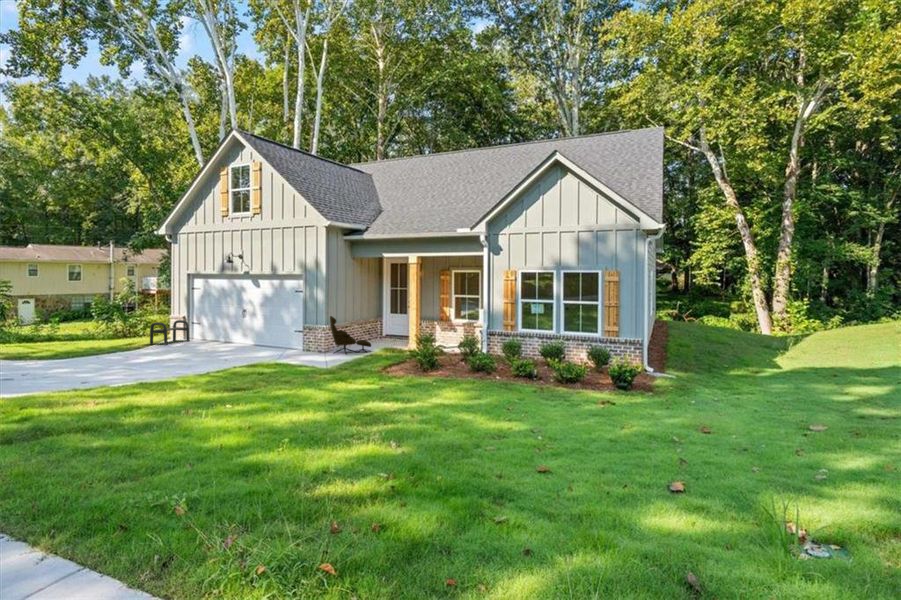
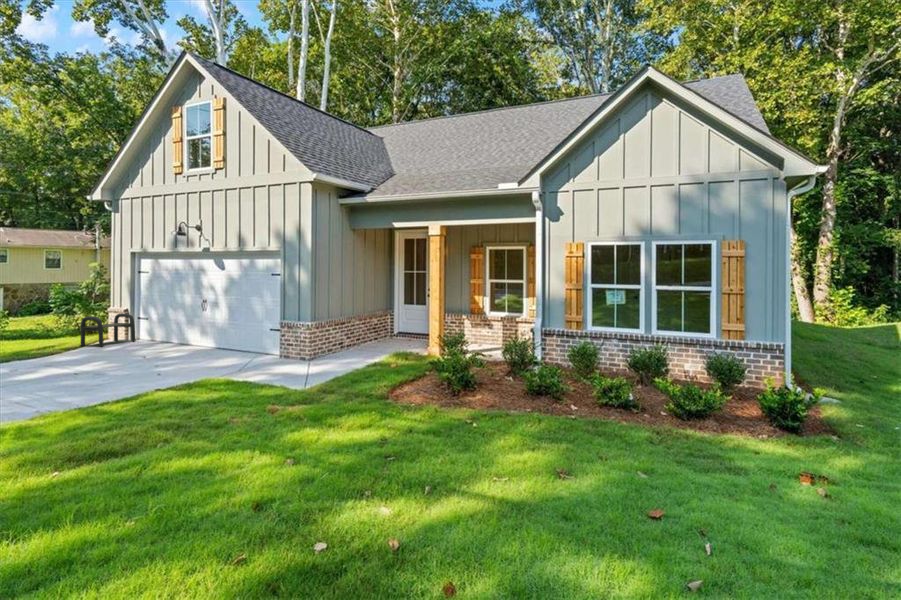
lounge chair: present [330,316,371,354] -> none [318,308,376,362]

